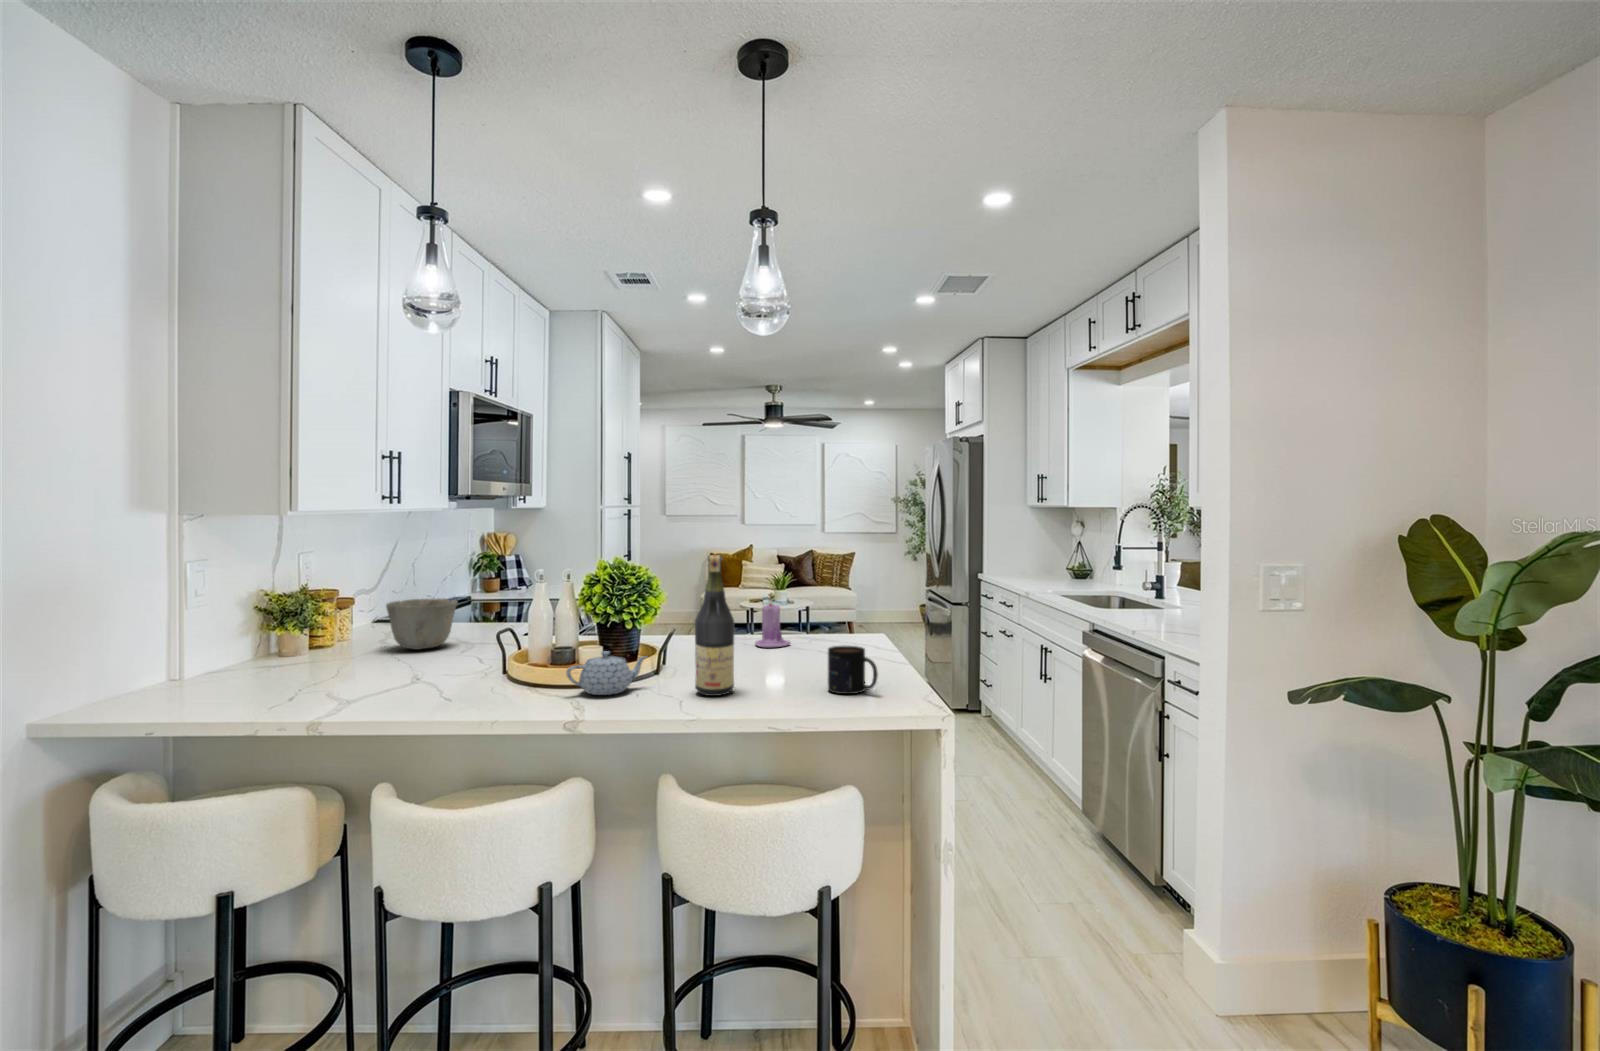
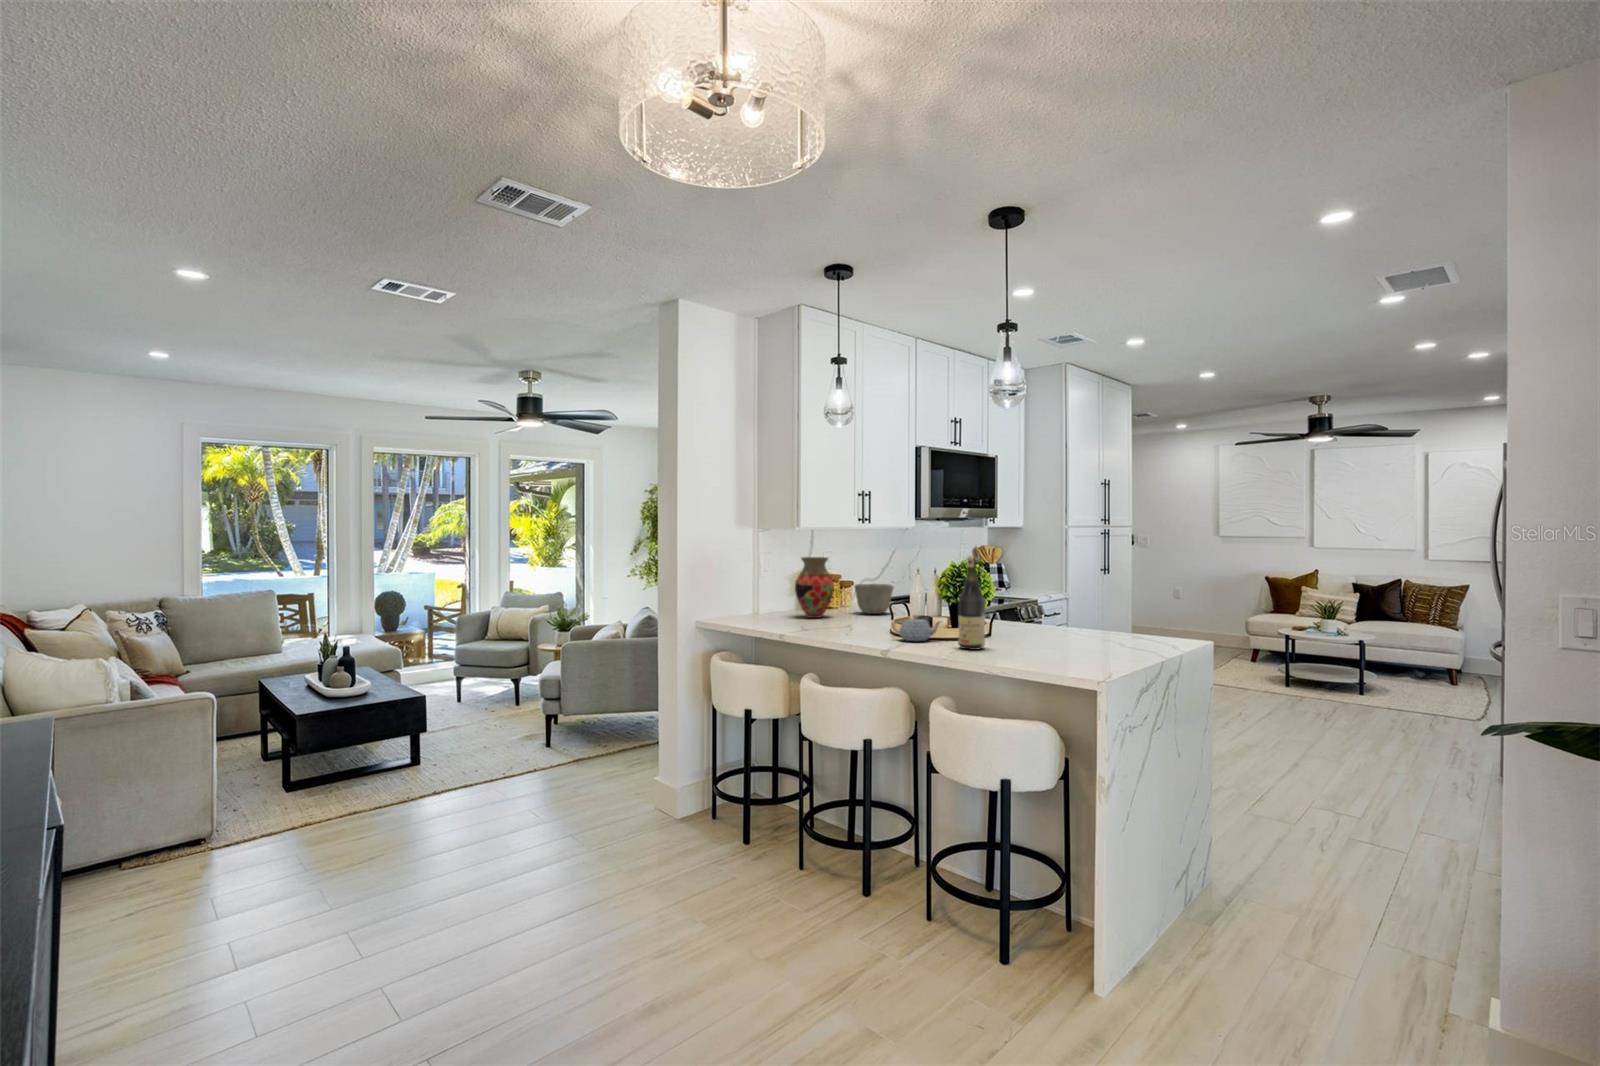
vase: none [283,562,366,673] -> present [795,557,834,618]
candle: present [755,603,790,647] -> none [1069,597,1097,636]
mug: present [828,646,878,694] -> none [1041,626,1070,660]

